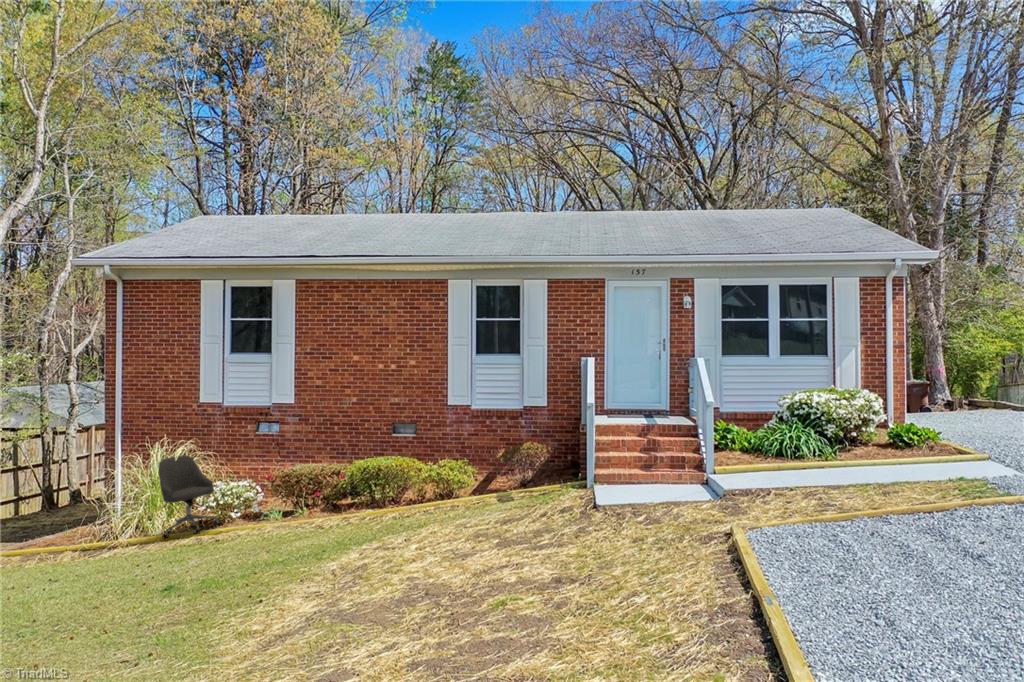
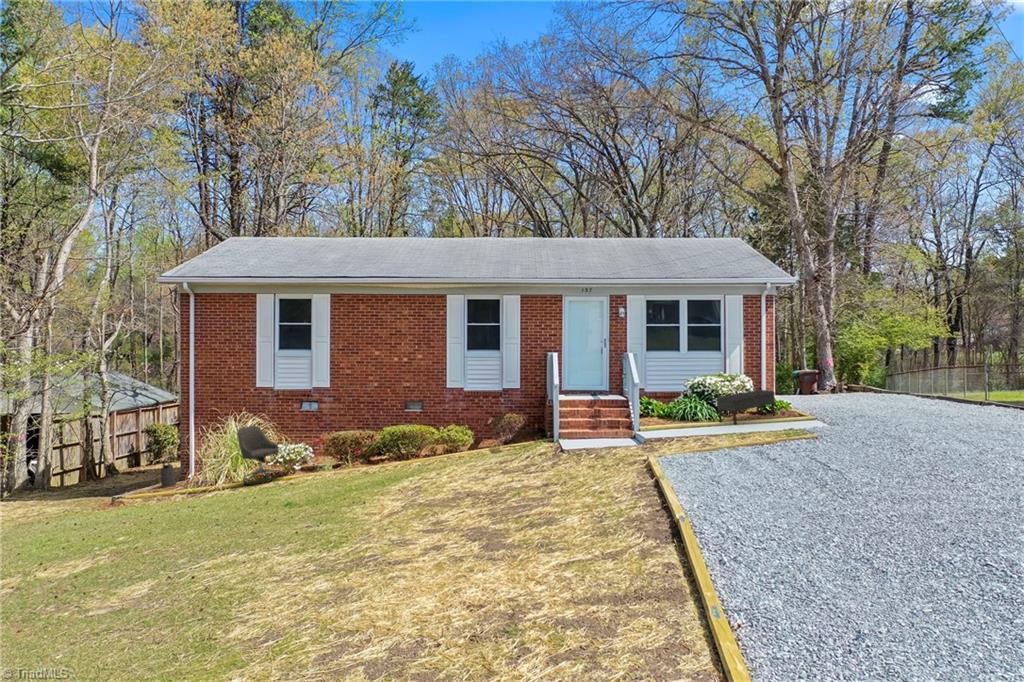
bench: none [828,413,919,465] -> present [716,390,775,424]
watering can: none [65,496,111,534] -> present [157,460,187,488]

